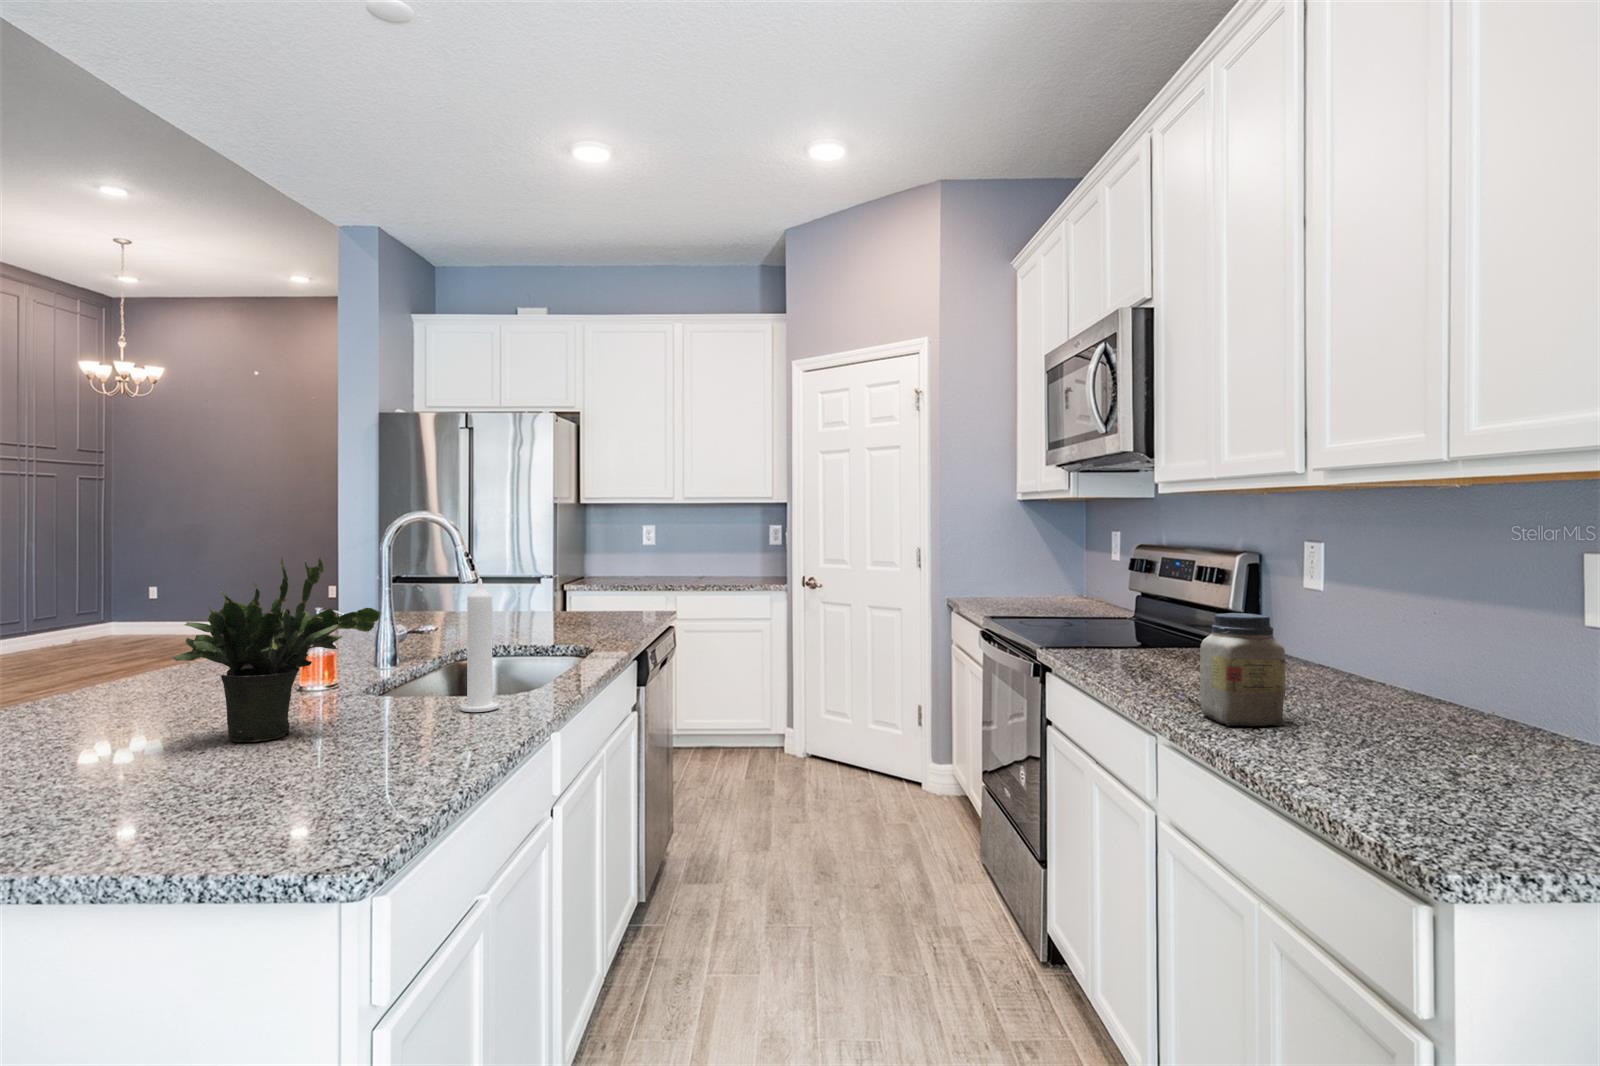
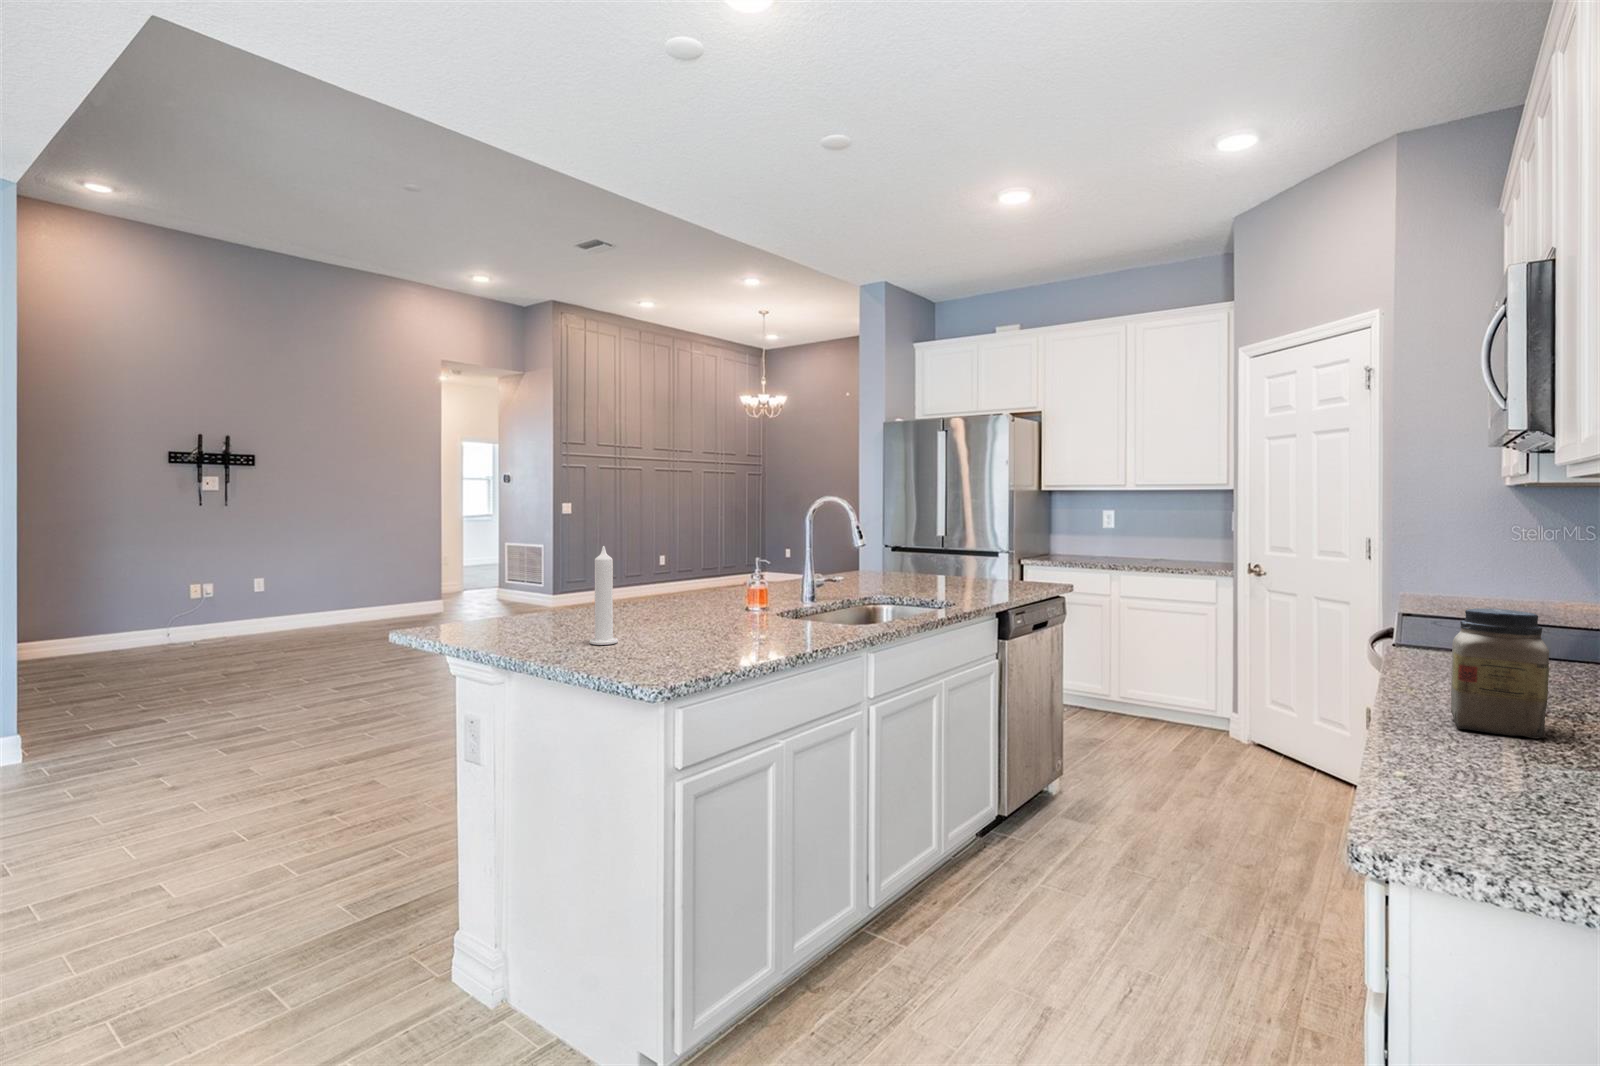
potted plant: present [173,558,381,742] -> none [644,526,760,636]
candle: present [460,578,499,712] -> present [590,546,618,645]

